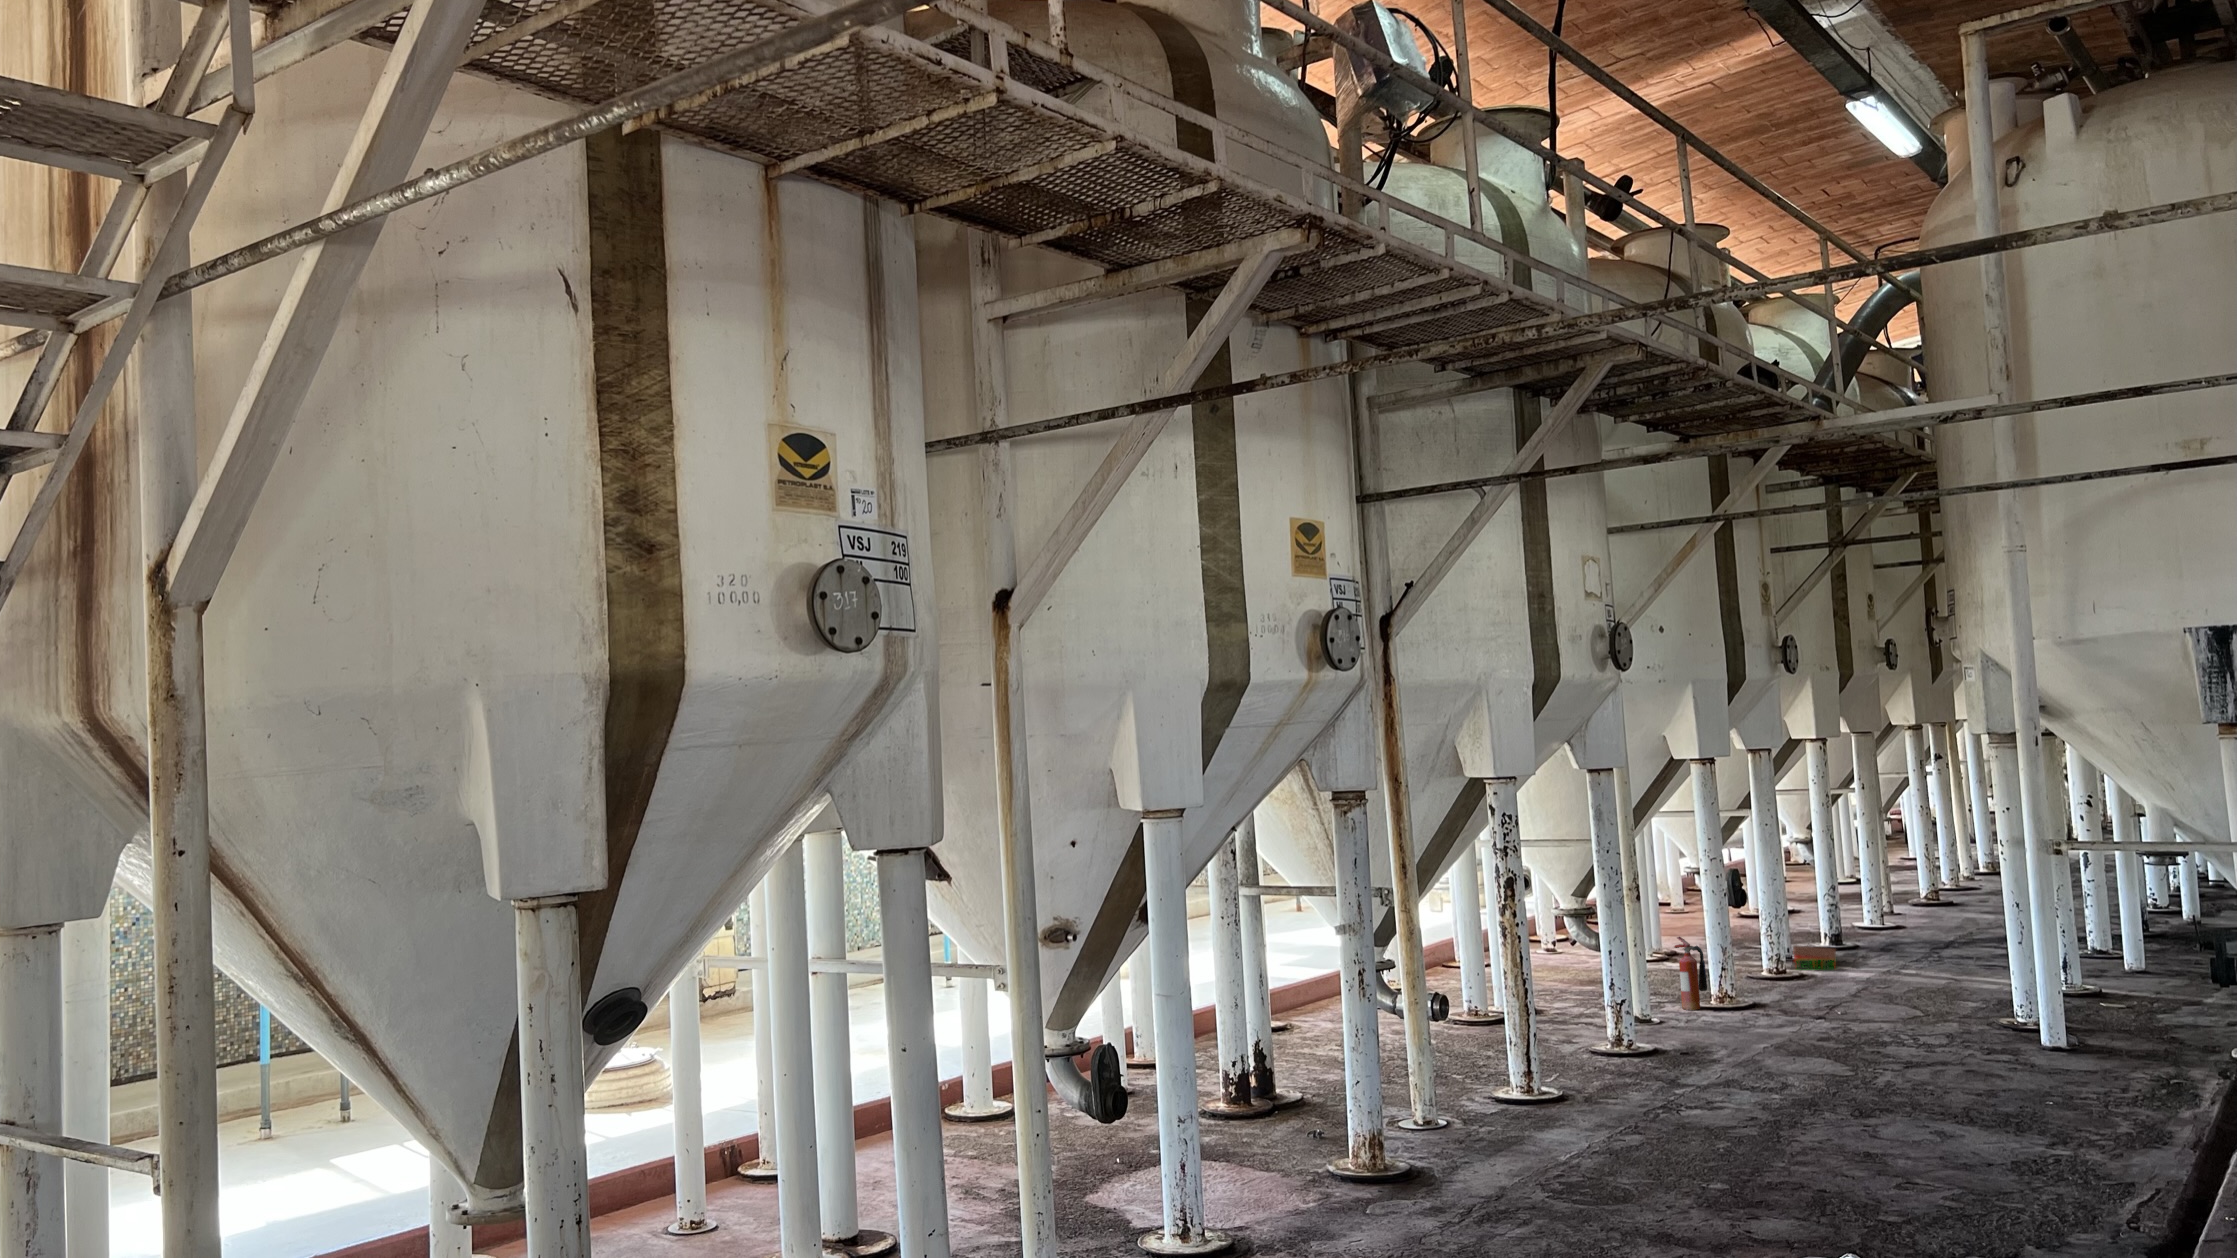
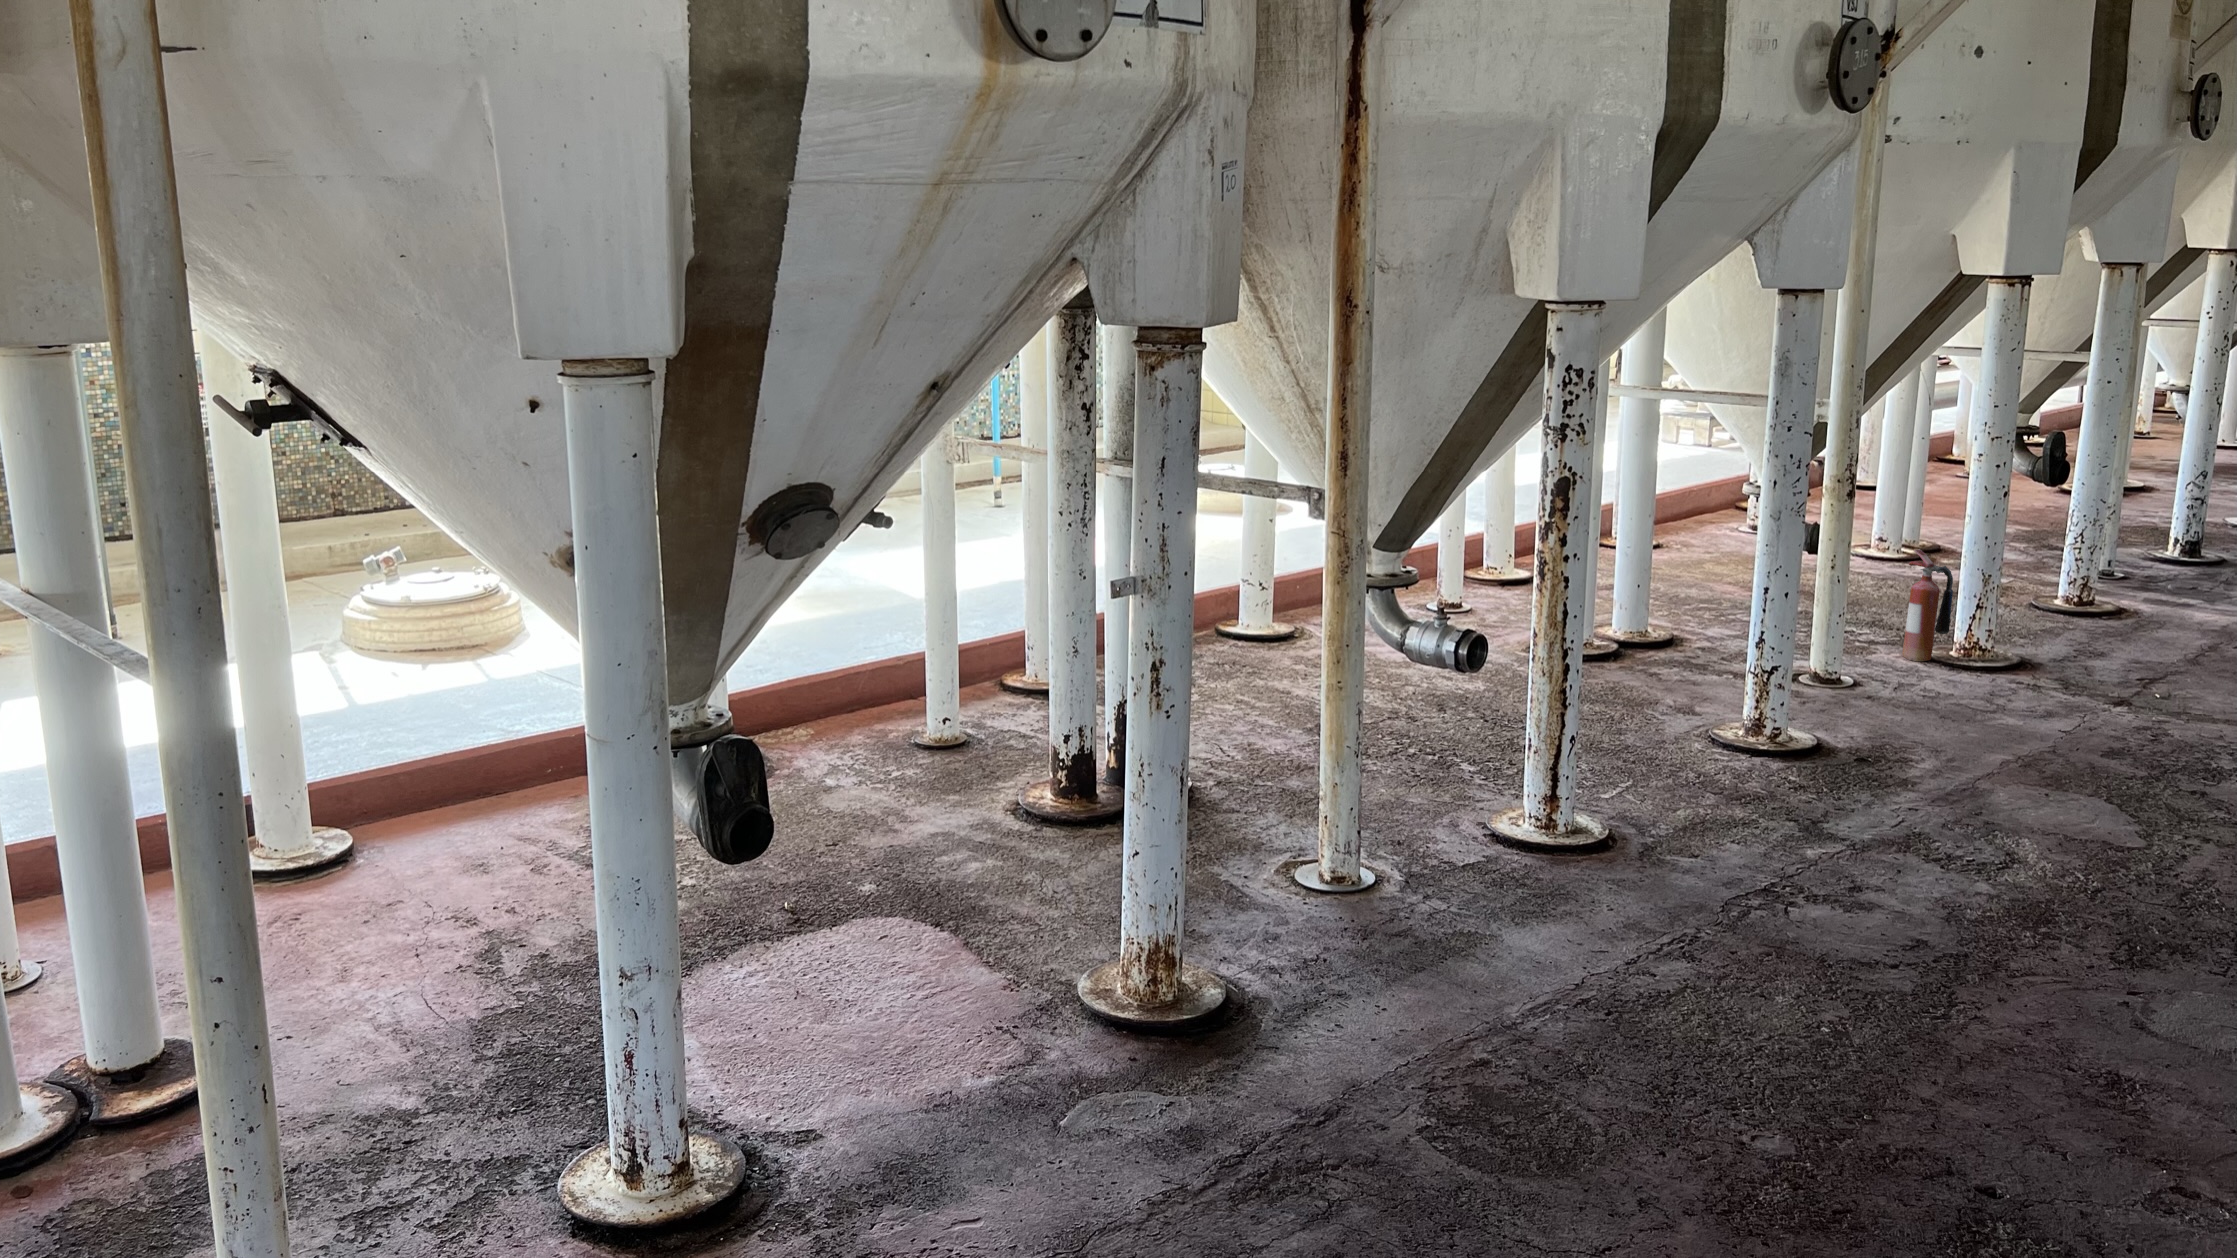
storage bin: present [1793,945,1836,969] -> none [2110,555,2184,602]

